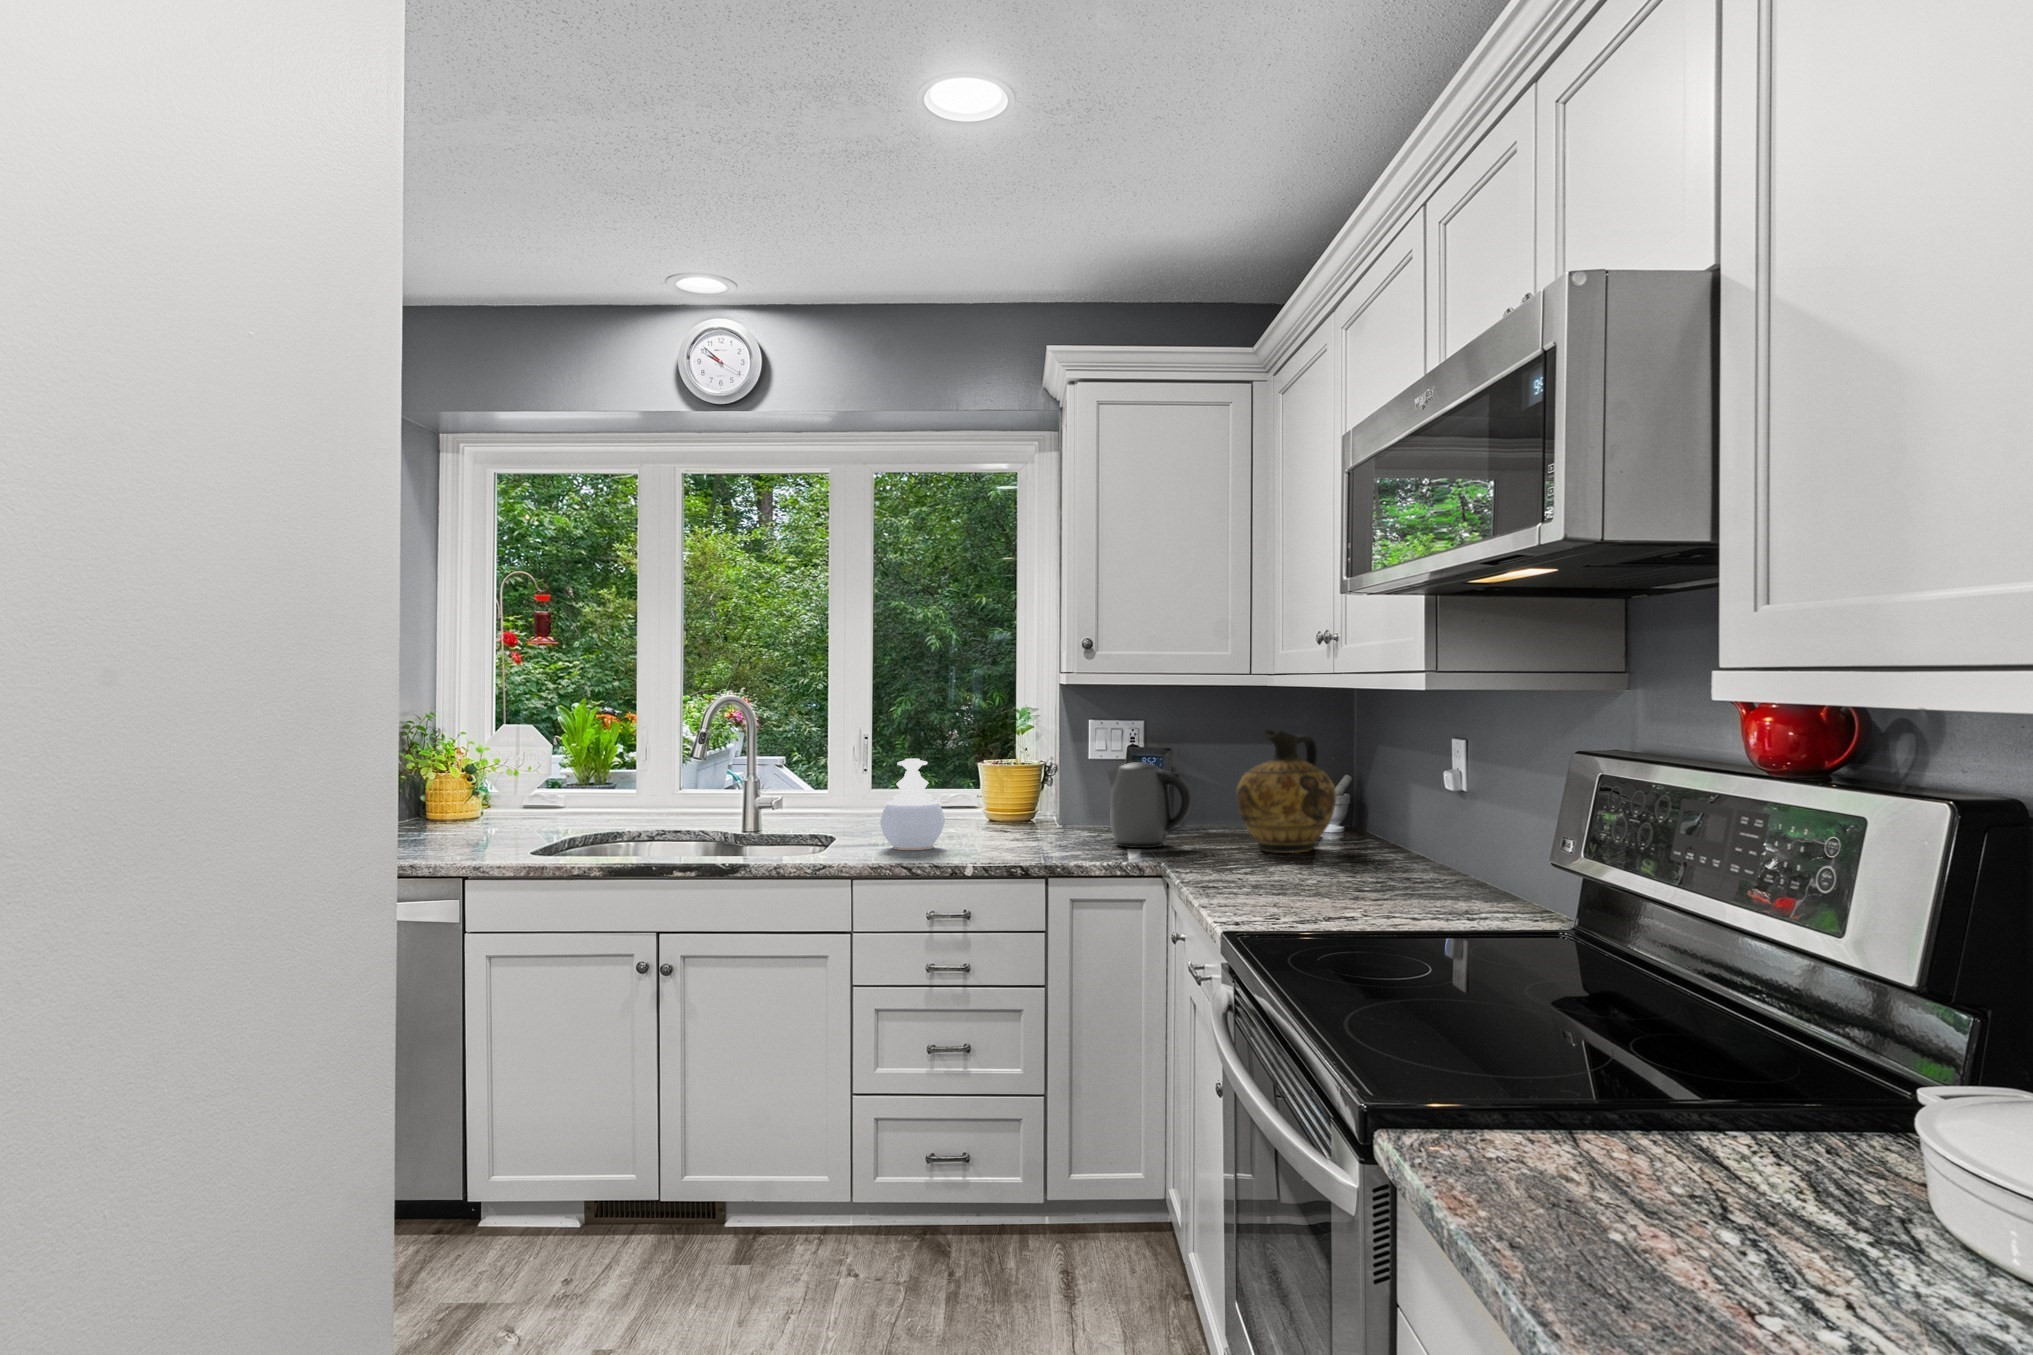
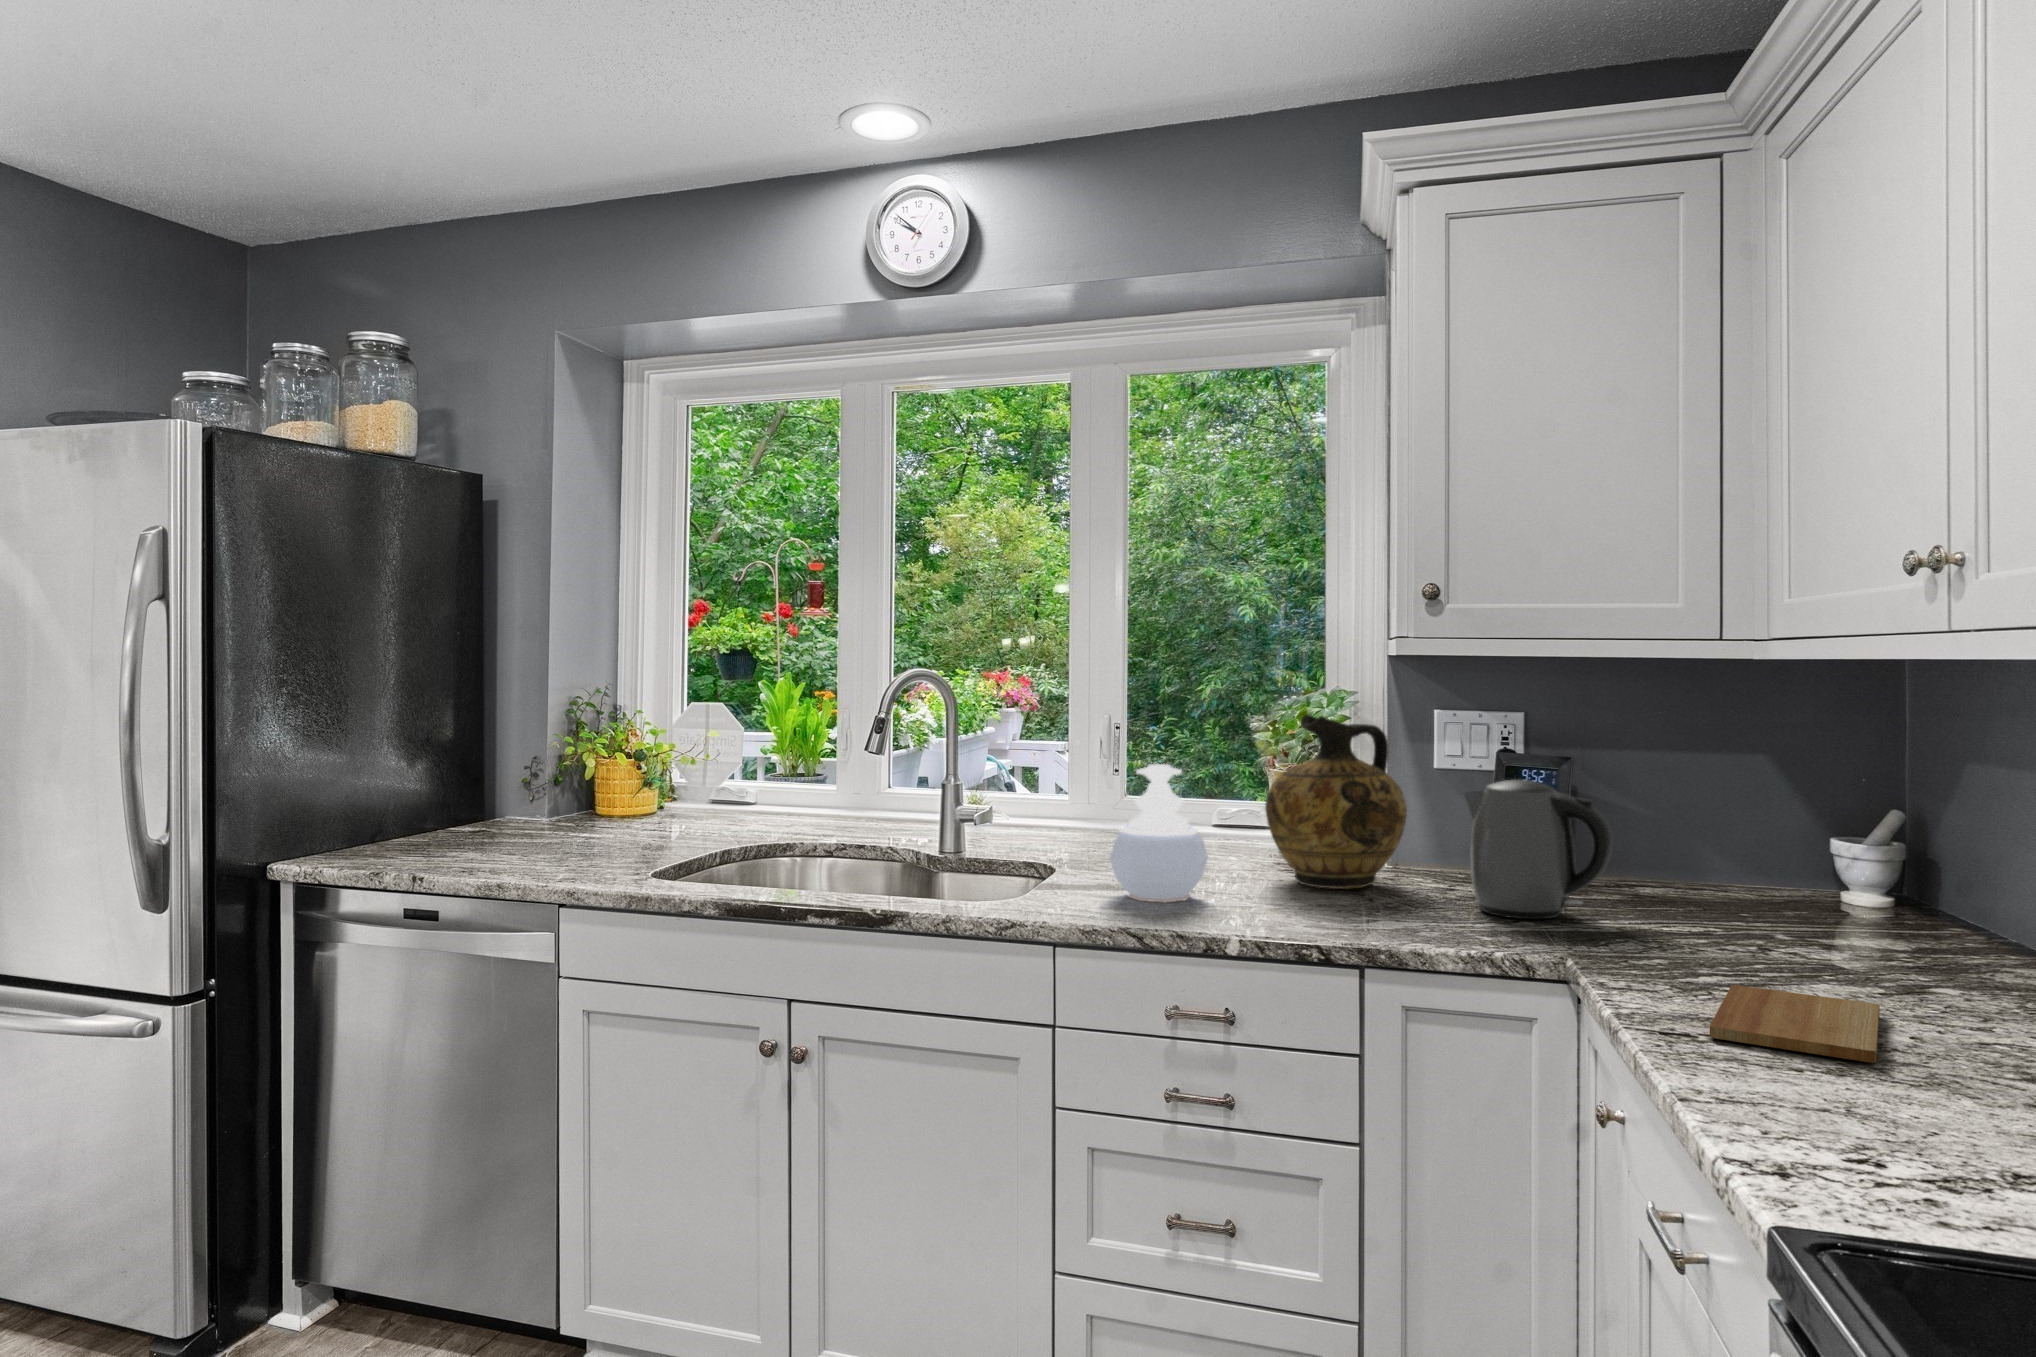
ceramic jug: present [1236,729,1337,853] -> present [1265,715,1407,889]
cutting board: none [1227,869,1313,893] -> present [1710,985,1880,1063]

